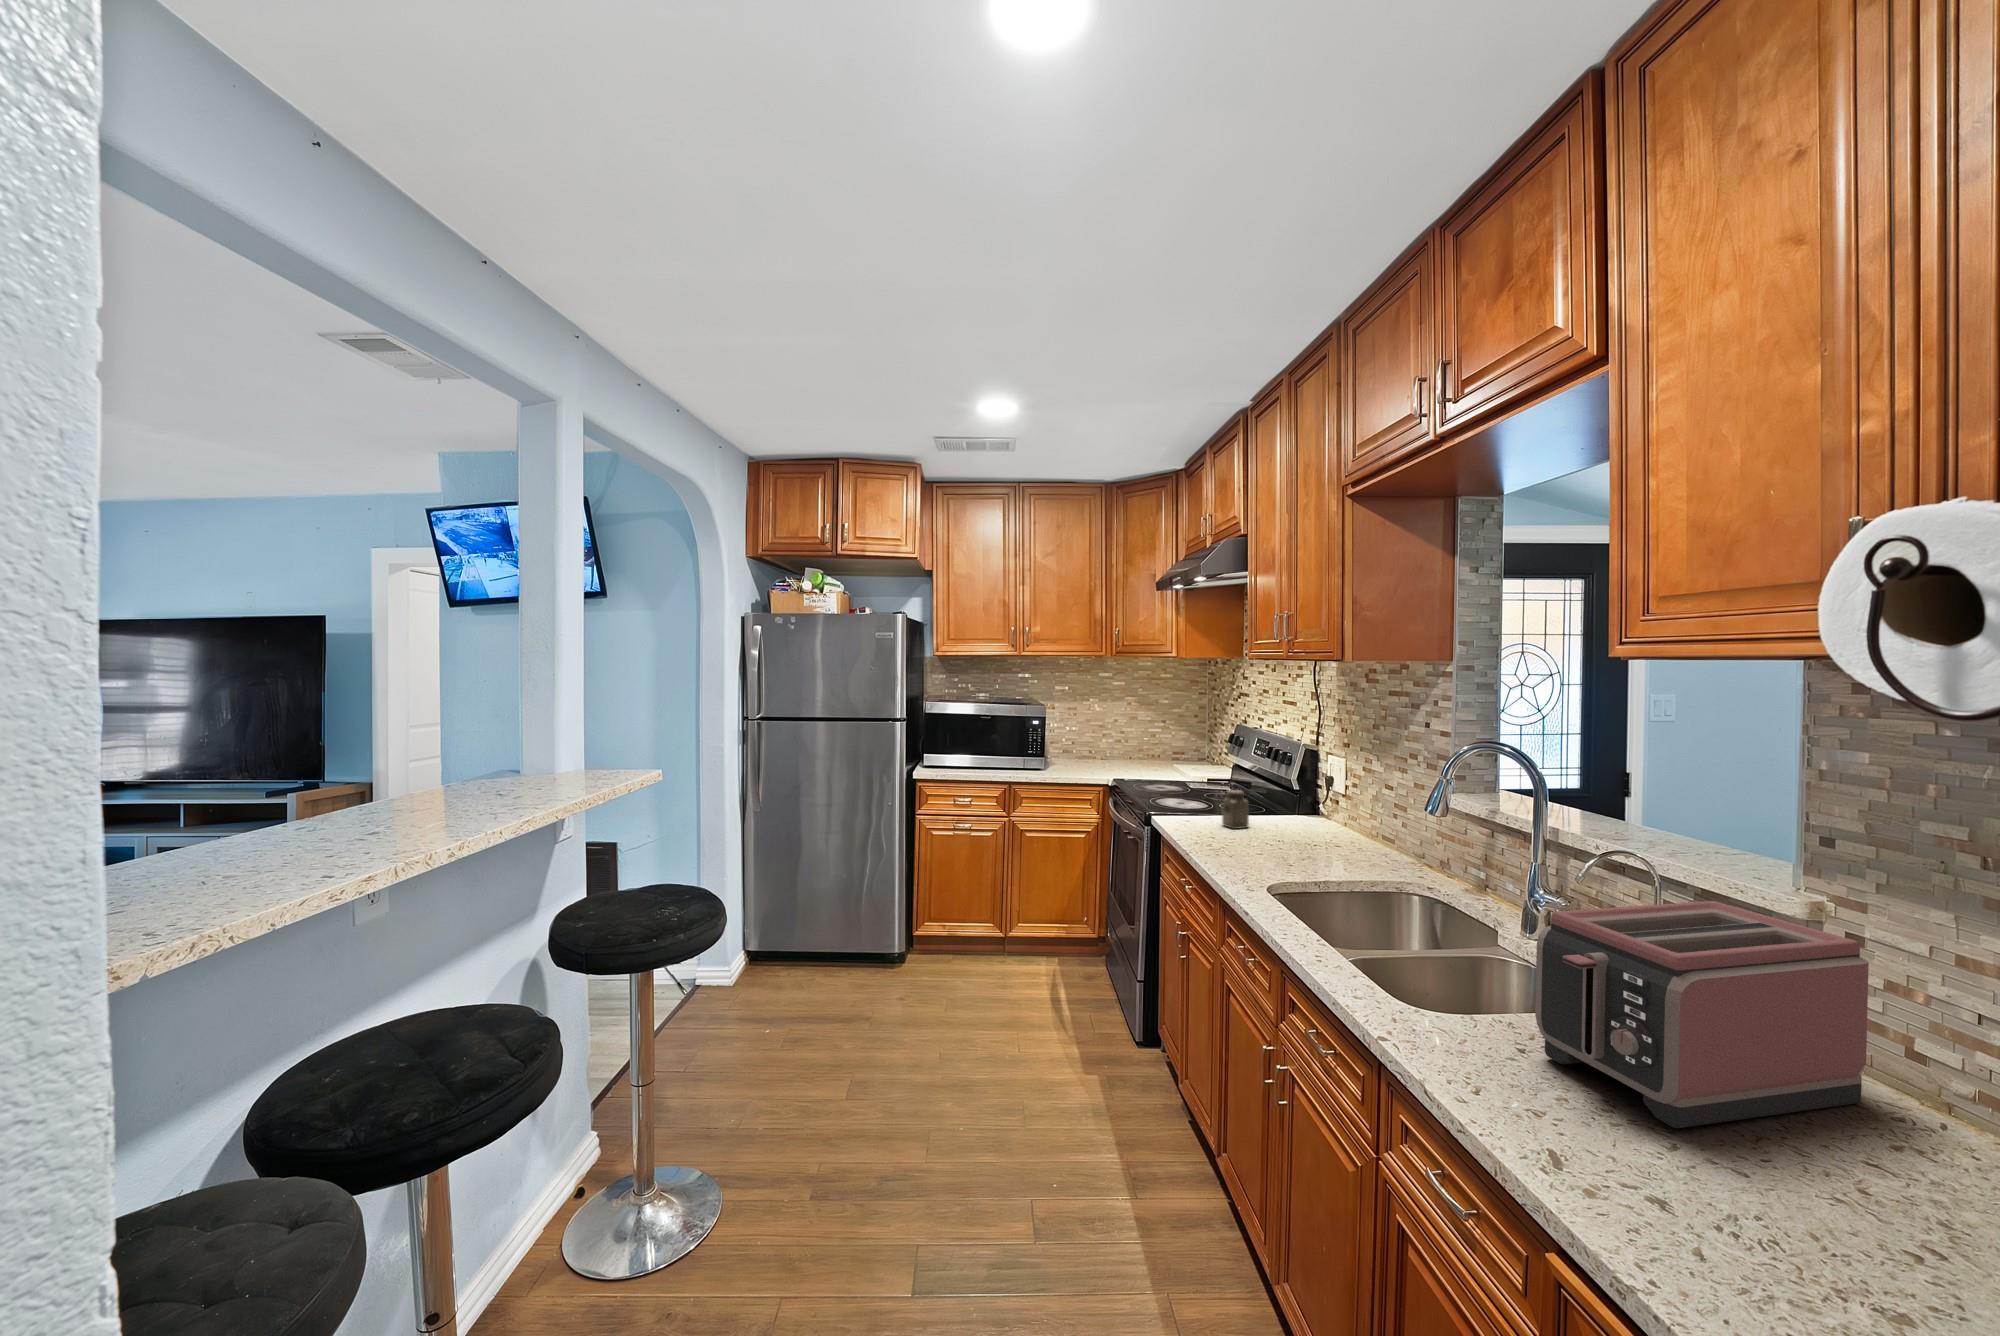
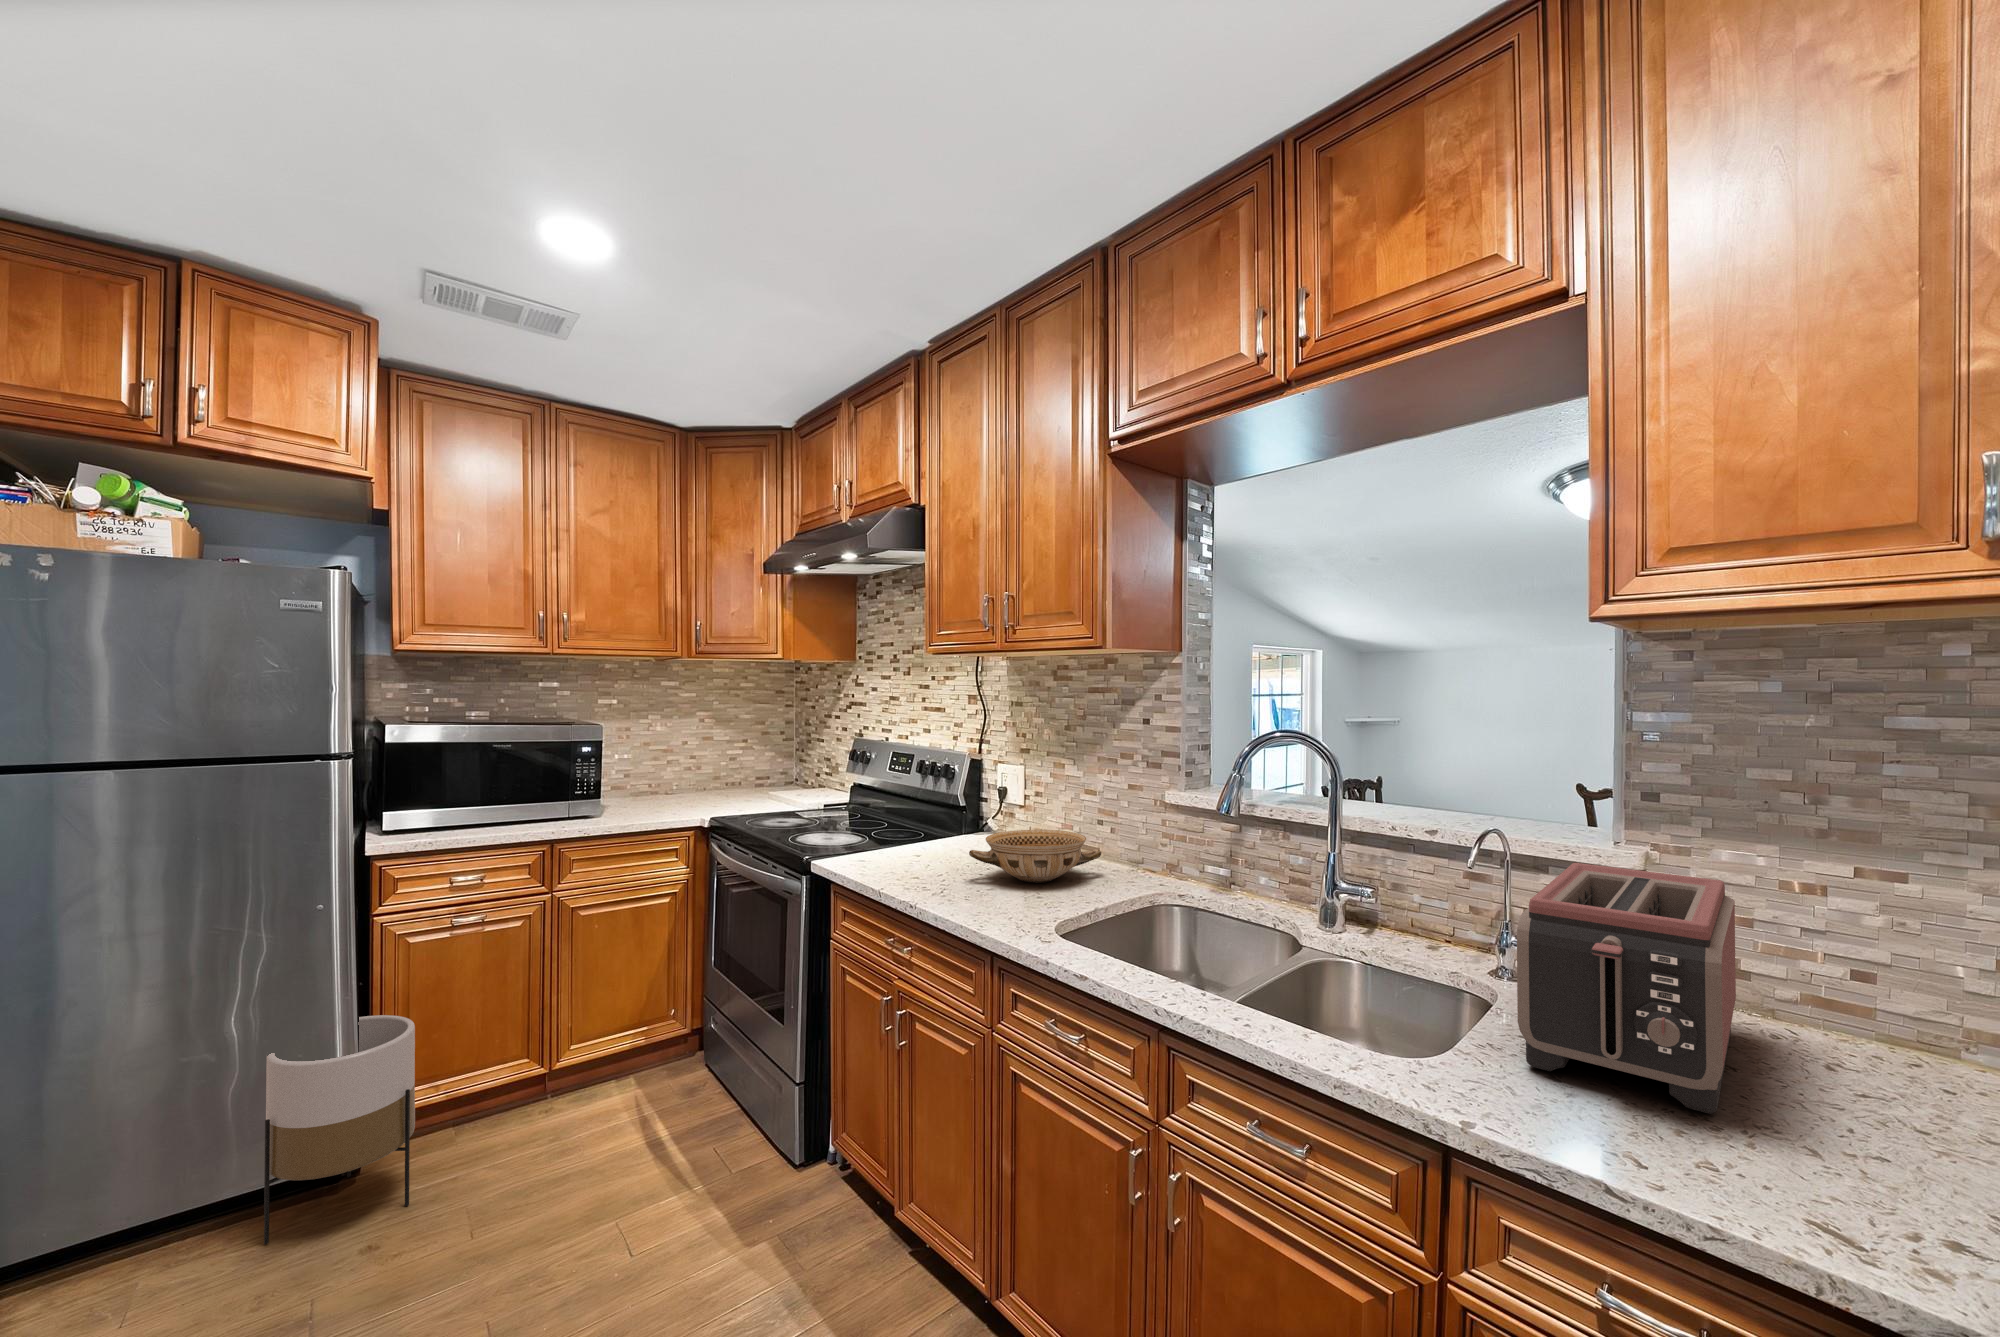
salt shaker: present [1222,790,1249,829] -> none [904,813,936,862]
ceramic bowl: none [1253,813,1373,858] -> present [969,830,1101,883]
planter: none [853,876,925,994] -> present [264,1015,415,1245]

